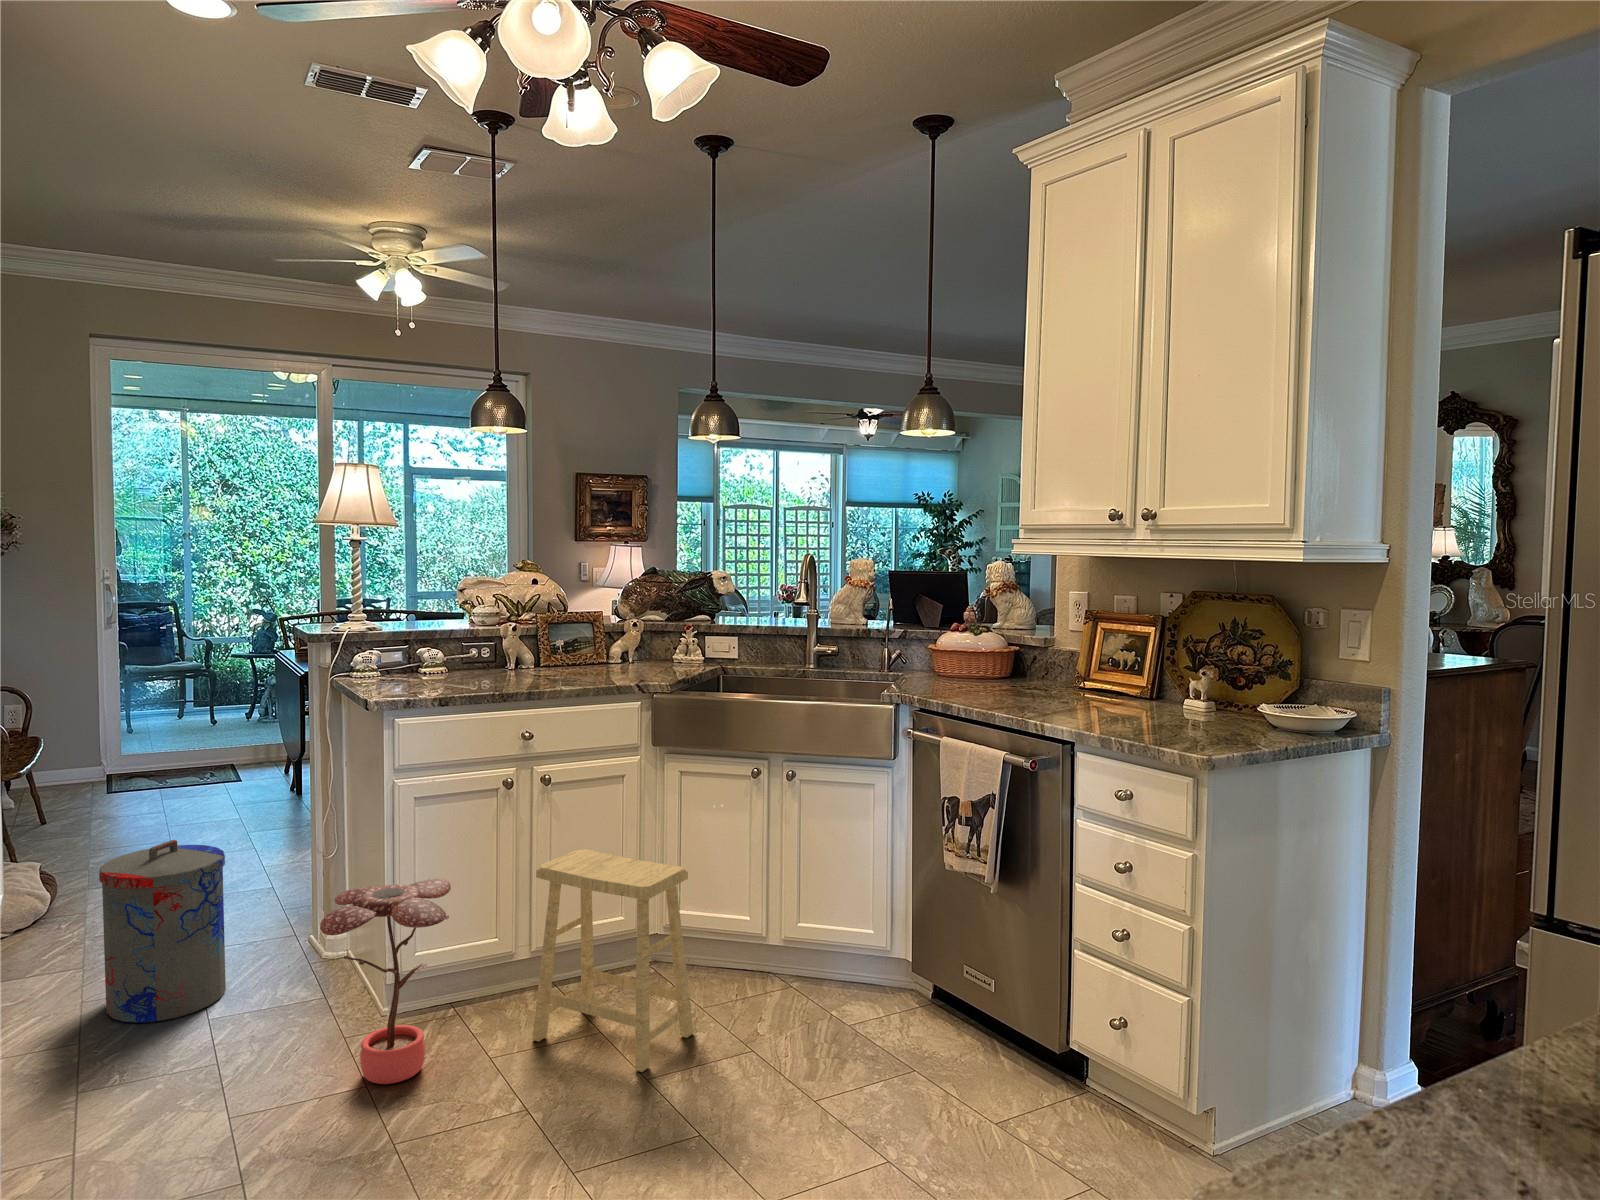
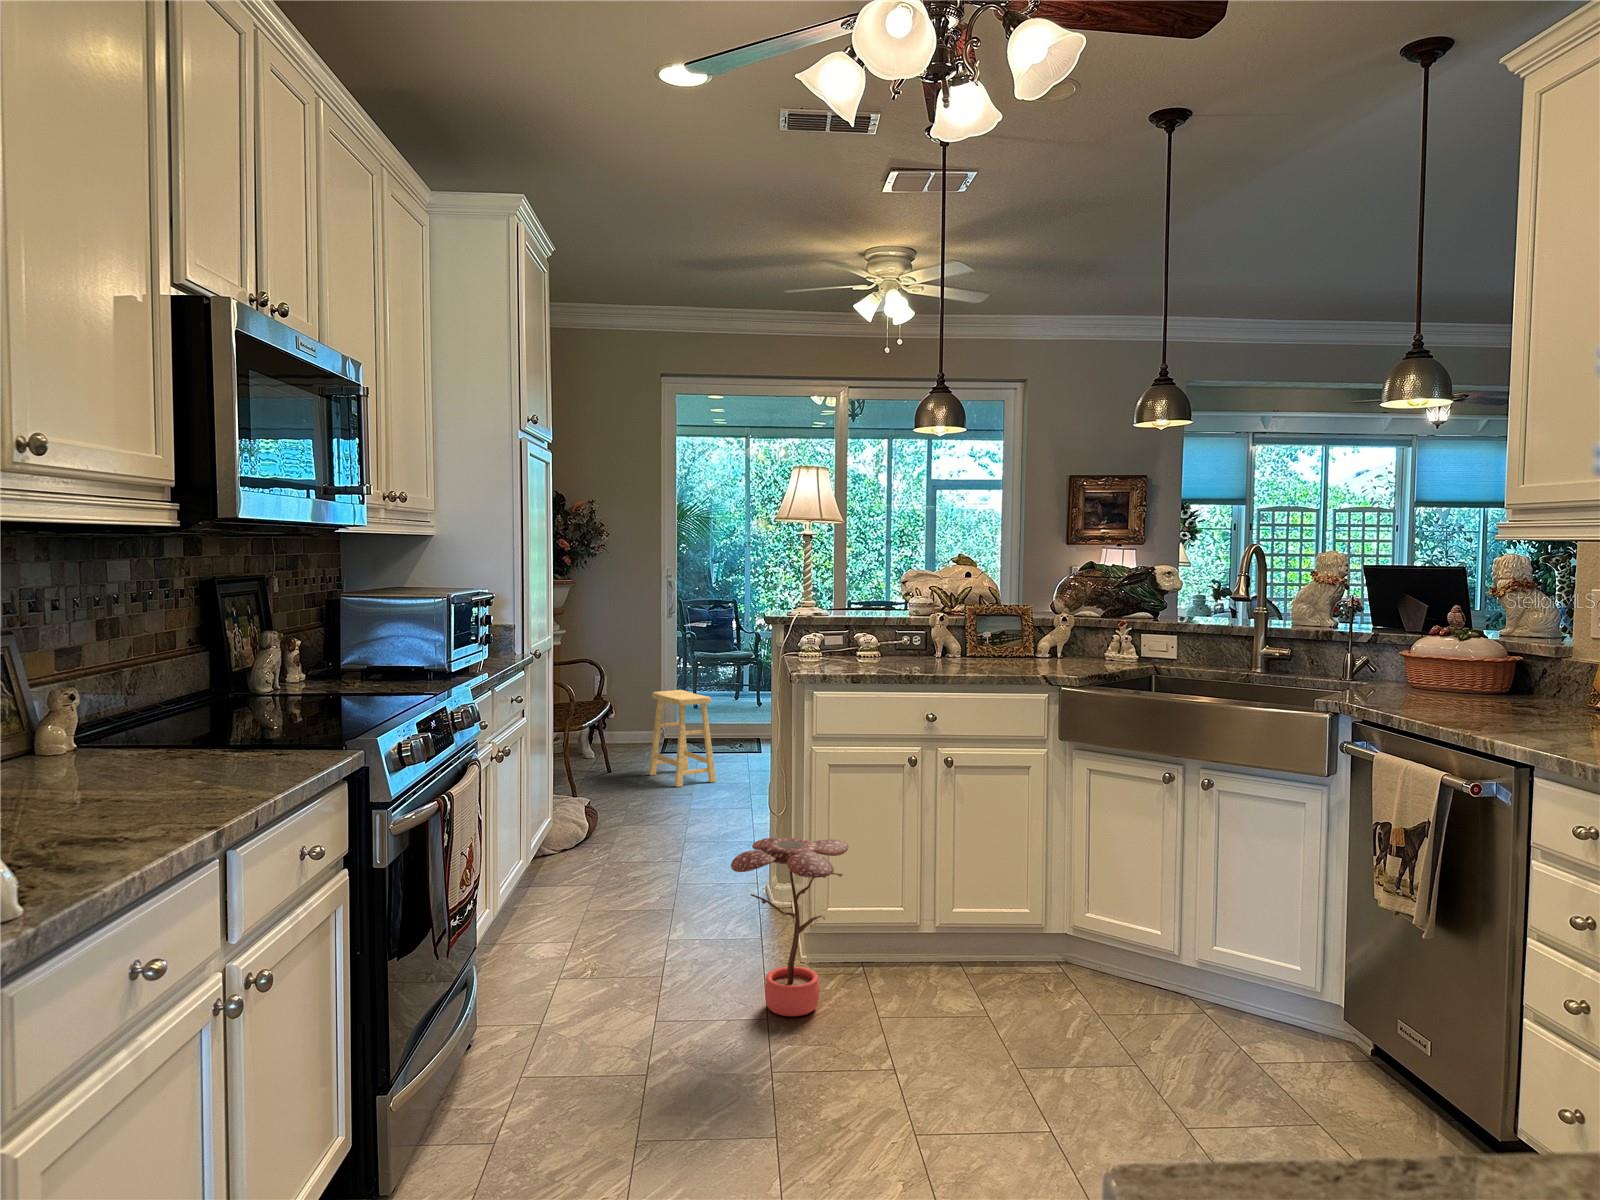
trash can: present [99,840,226,1023] -> none [605,782,695,929]
footstool: present [532,849,694,1072] -> present [649,690,716,787]

